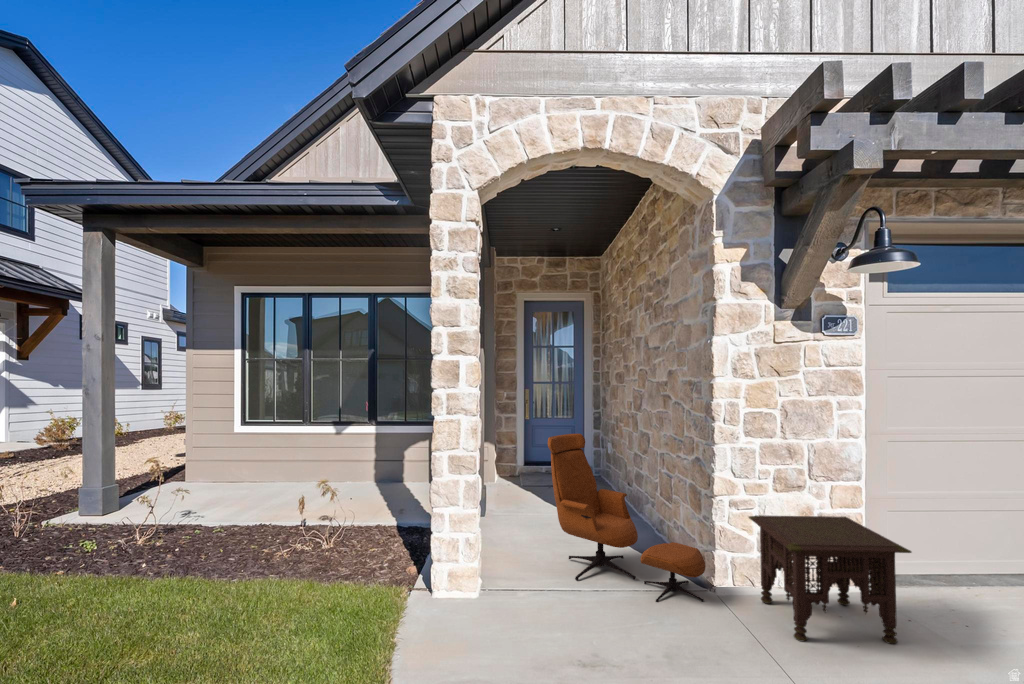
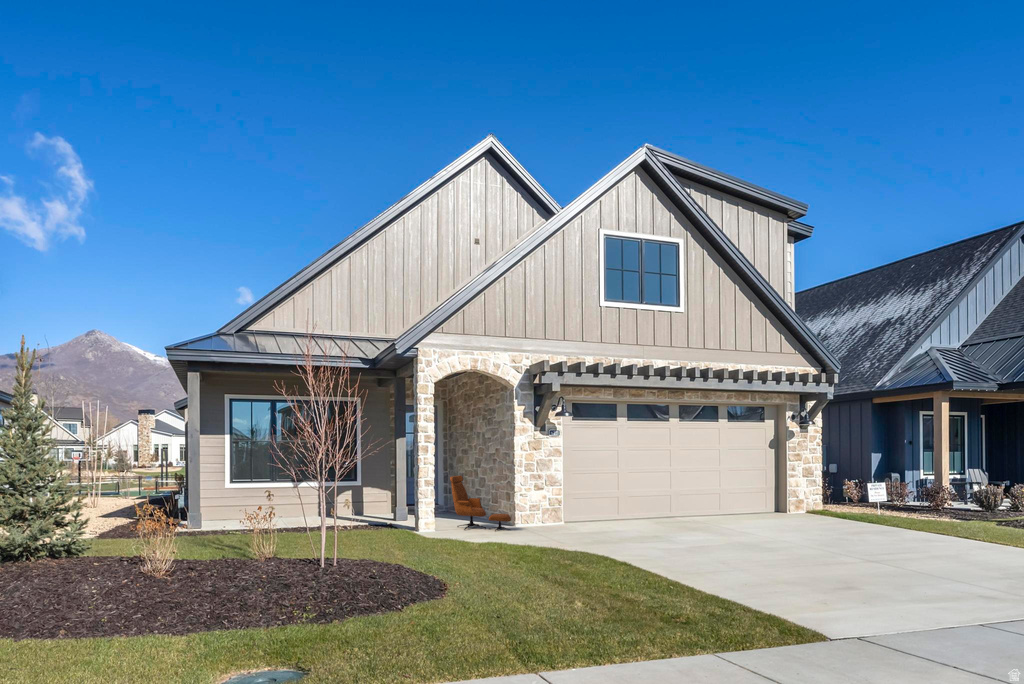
side table: present [749,515,911,644] -> none [525,498,569,533]

